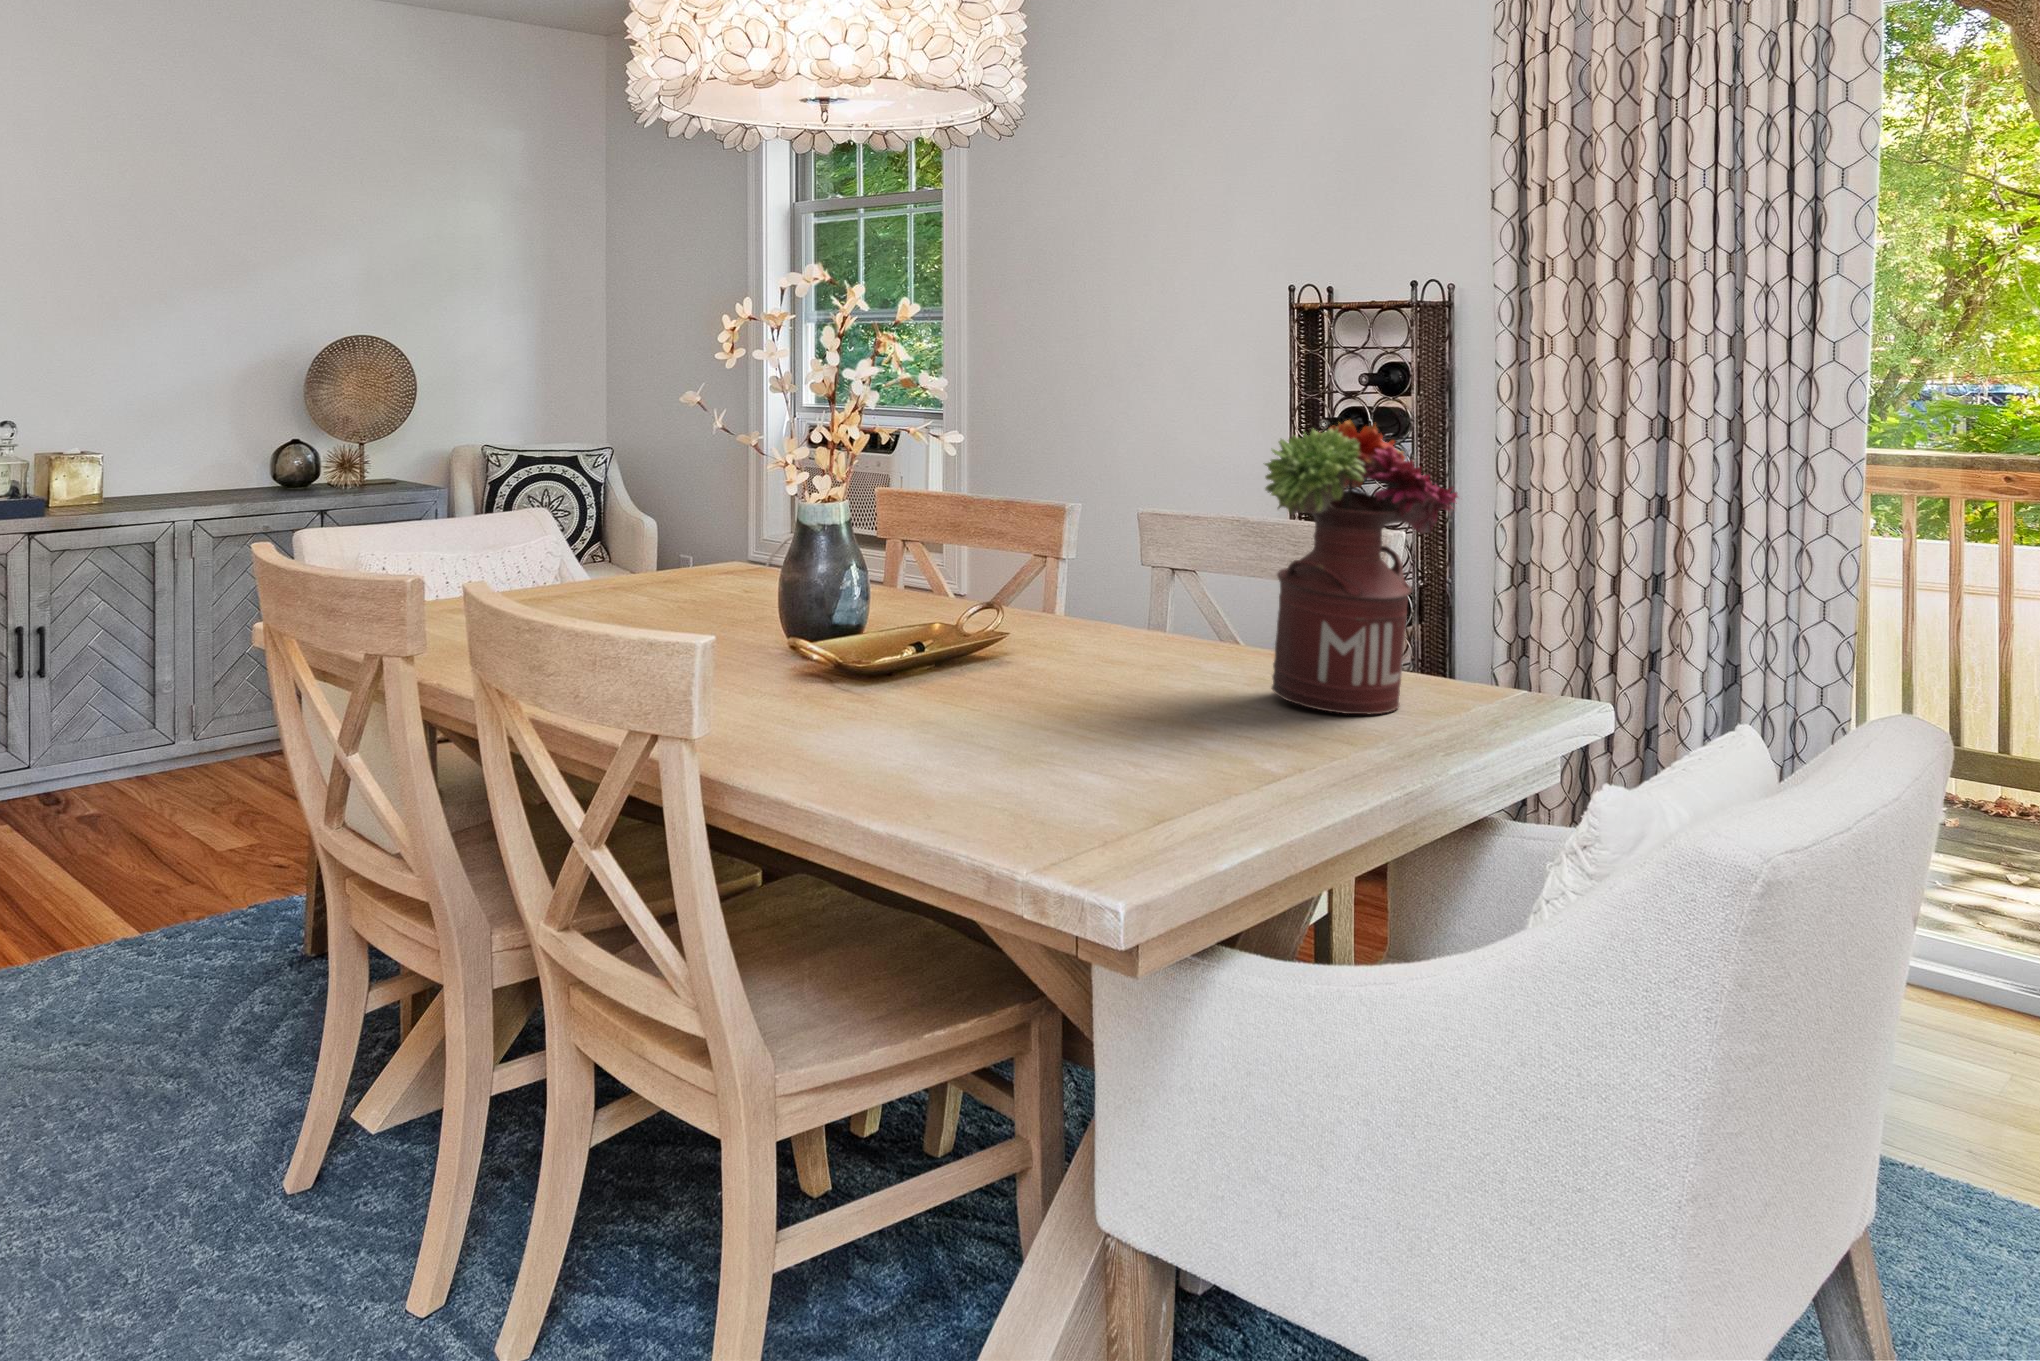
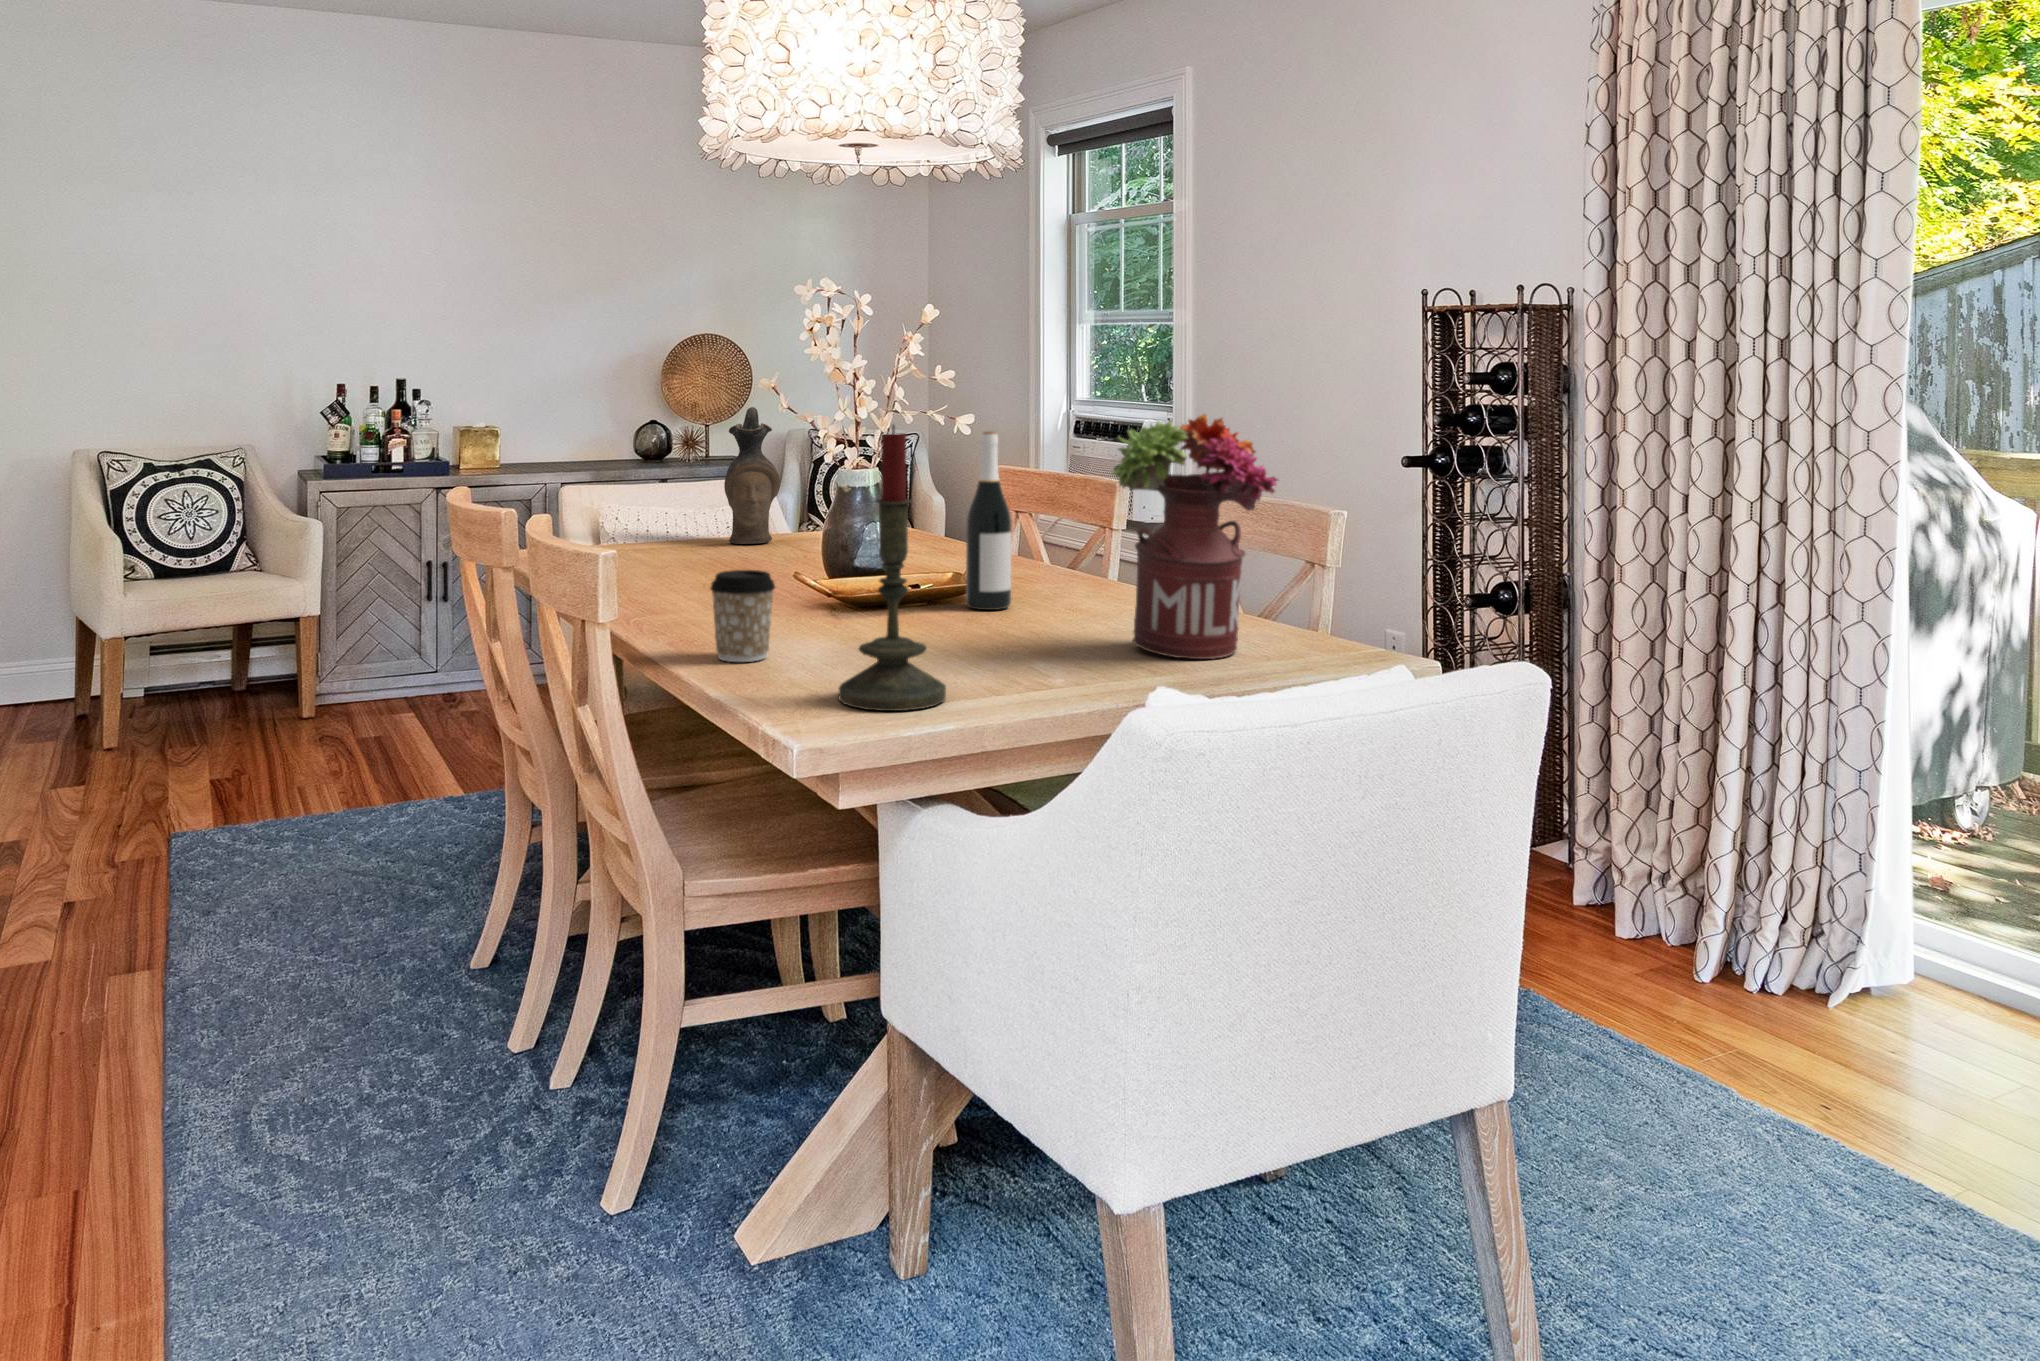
ceramic pitcher: none [563,422,633,592] -> present [724,407,780,544]
candle: none [1065,439,1207,823] -> present [839,425,946,711]
wine bottle: none [992,446,1047,665] -> present [966,431,1011,610]
coffee cup: none [801,637,889,763] -> present [710,570,775,662]

